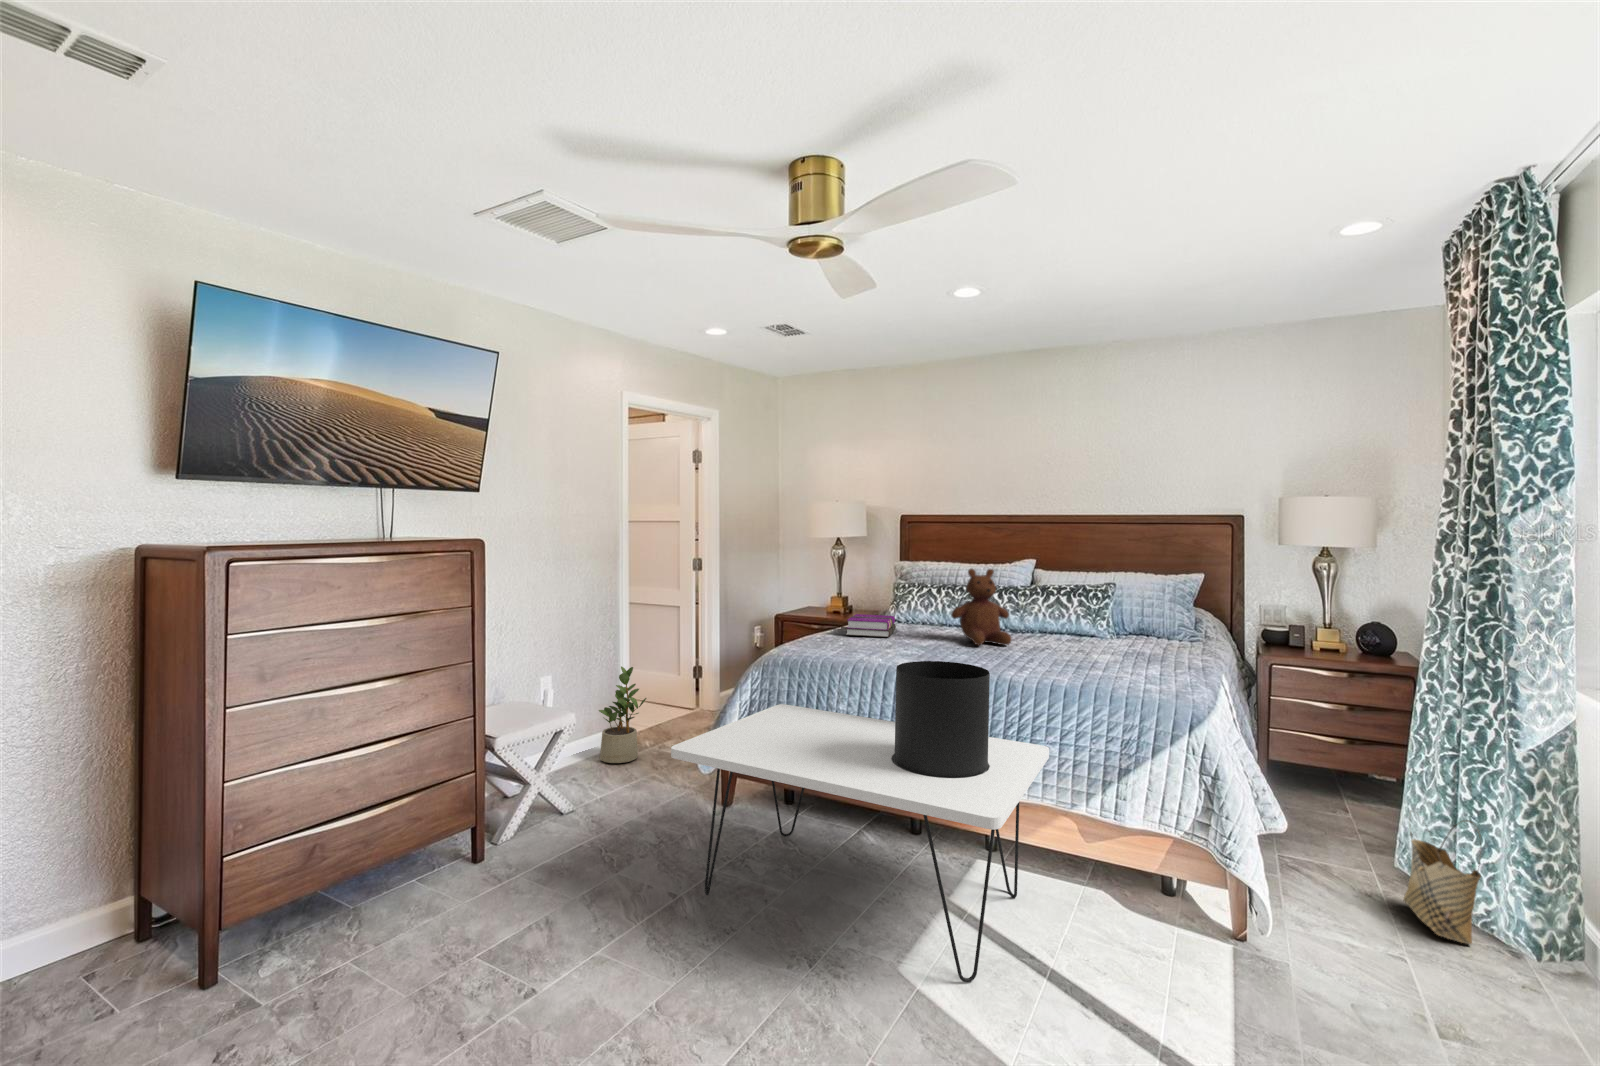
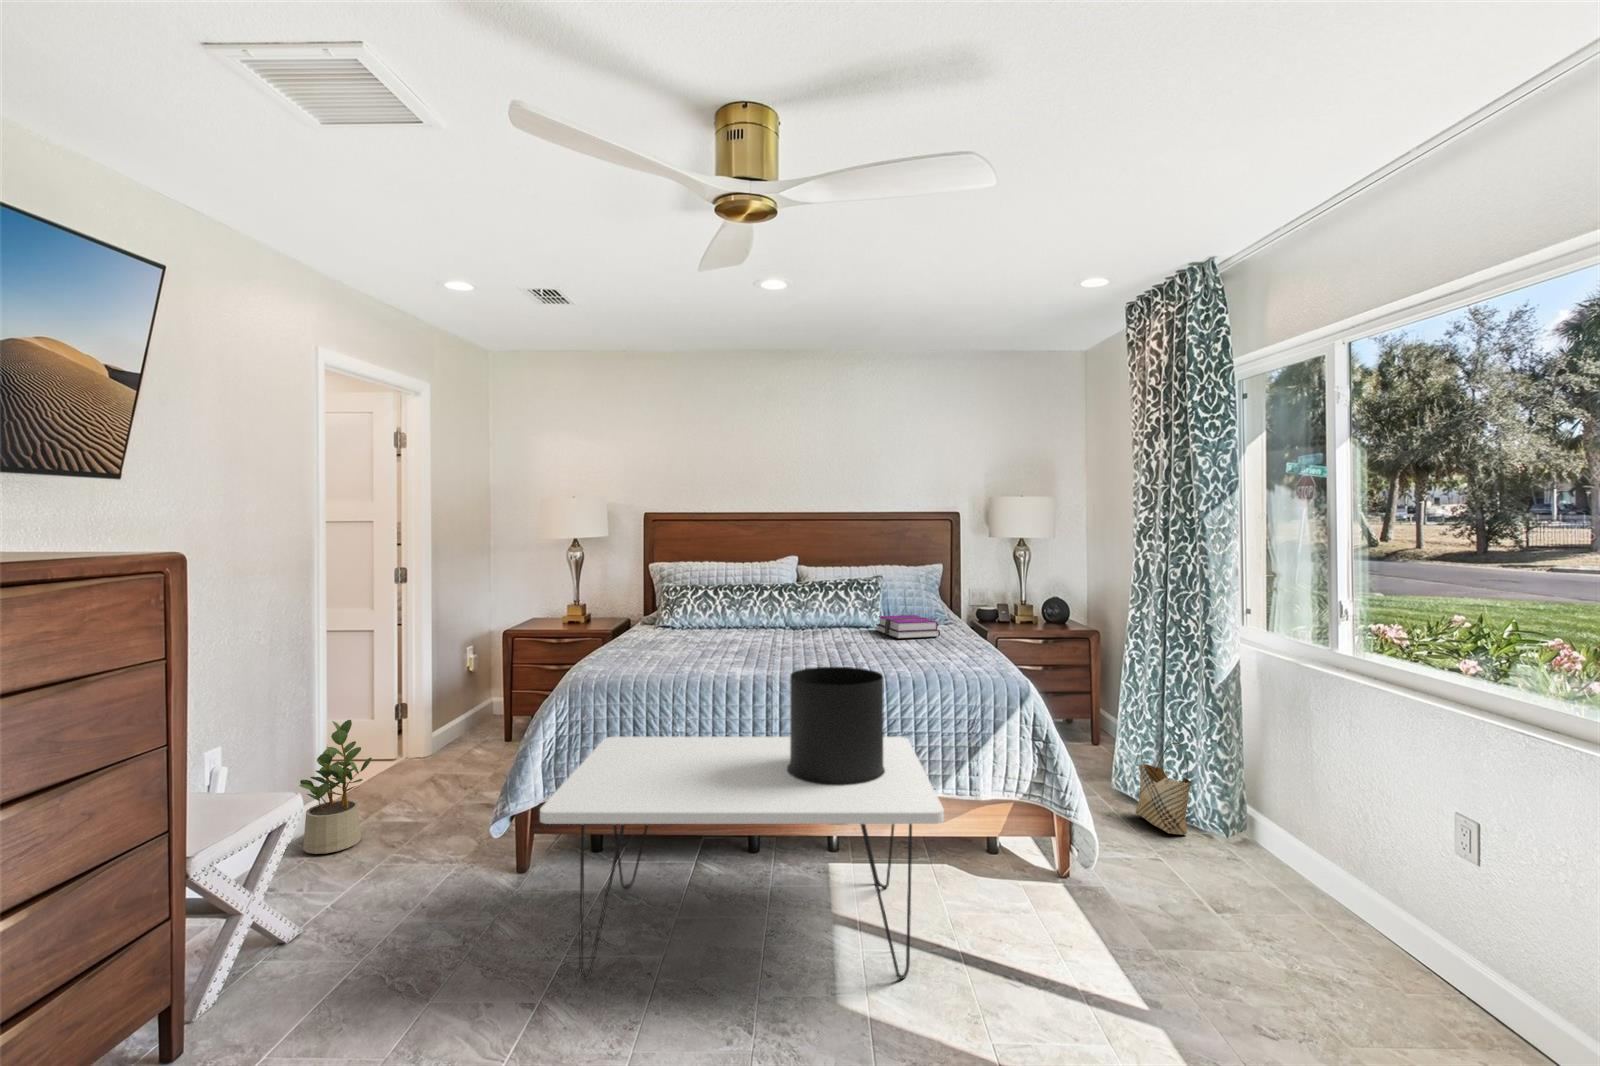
teddy bear: present [951,569,1012,645] -> none [757,568,819,647]
hardback book: present [846,614,896,637] -> present [876,615,940,639]

